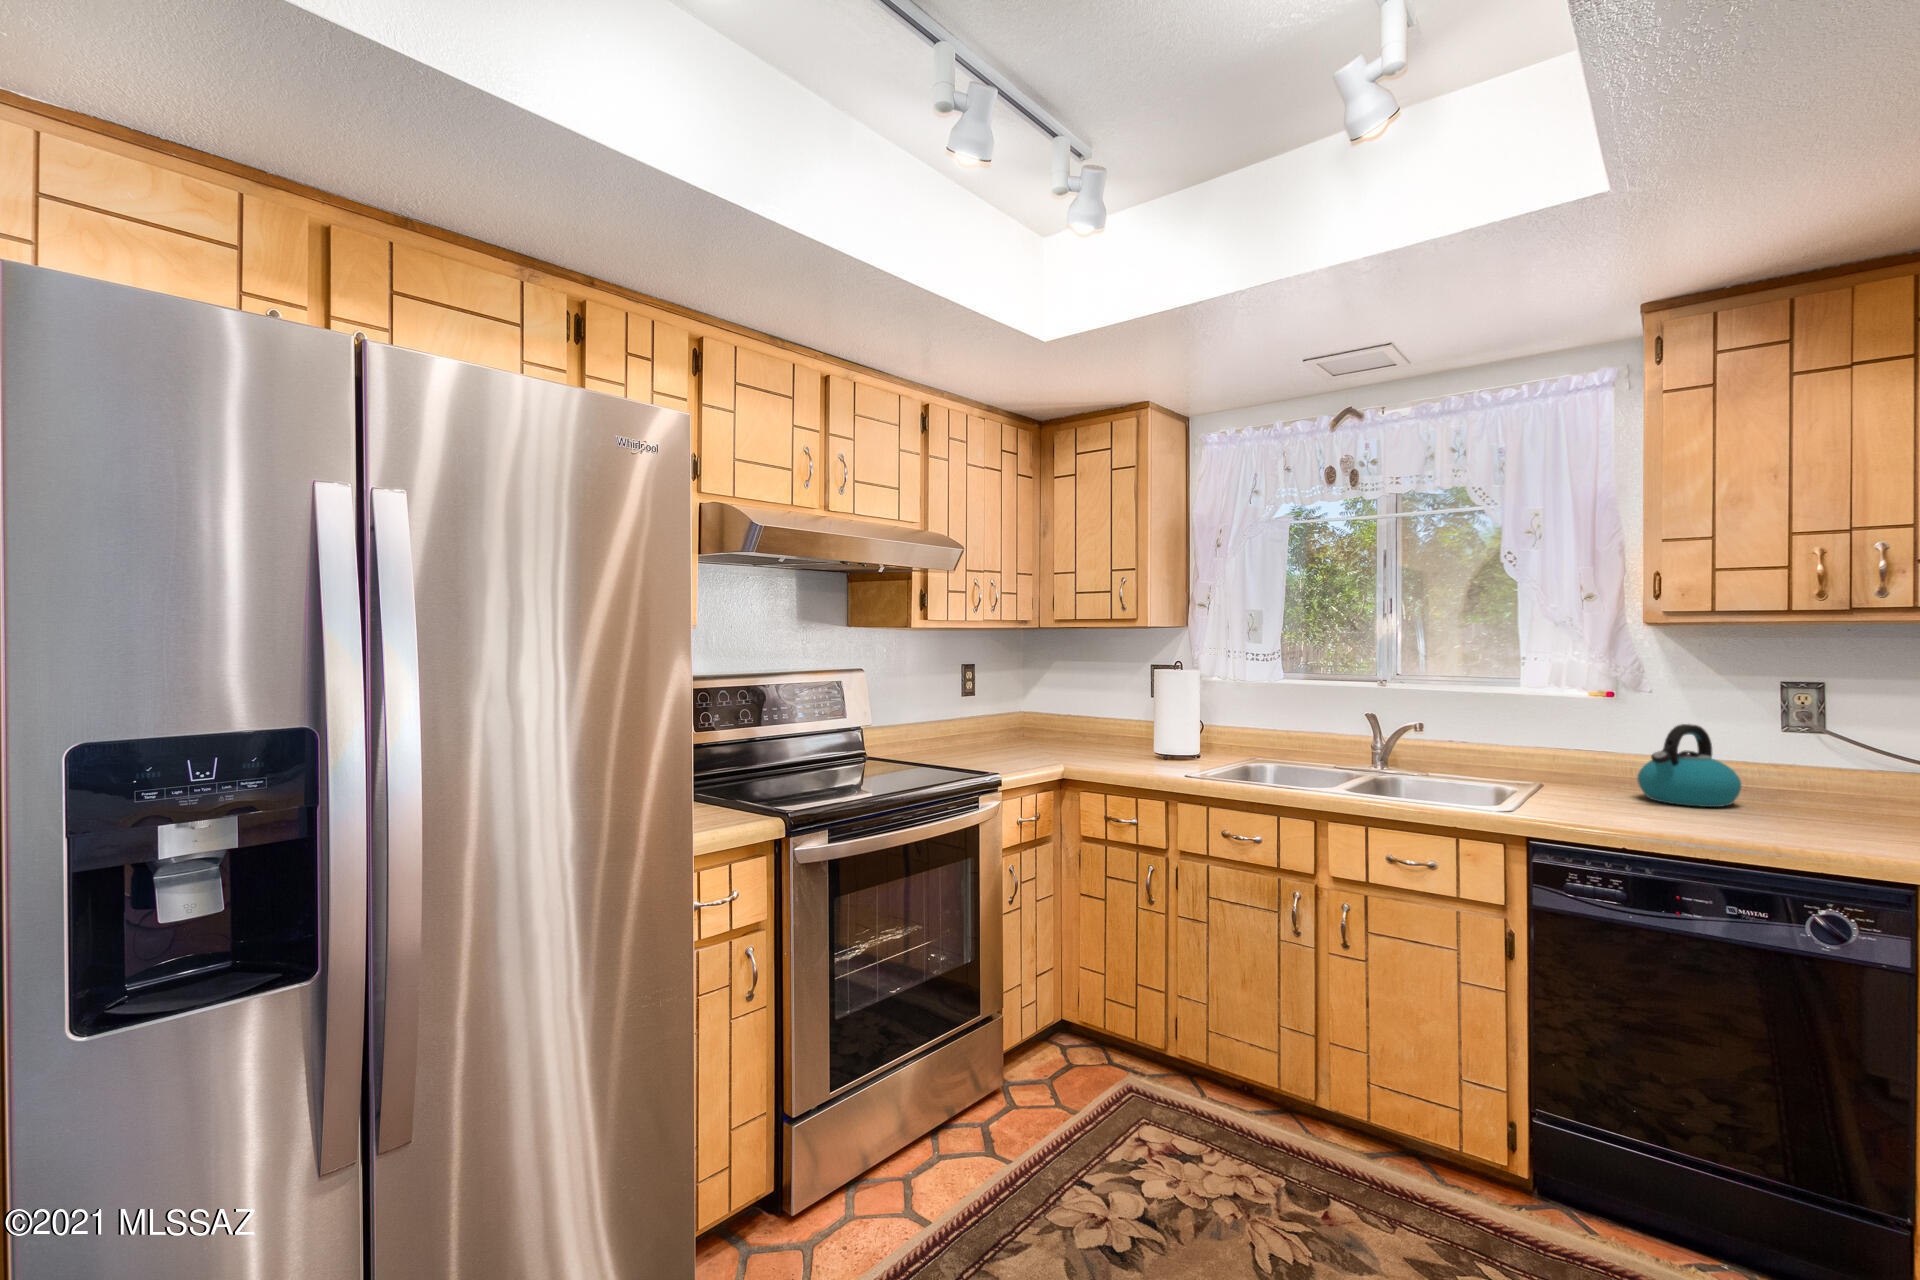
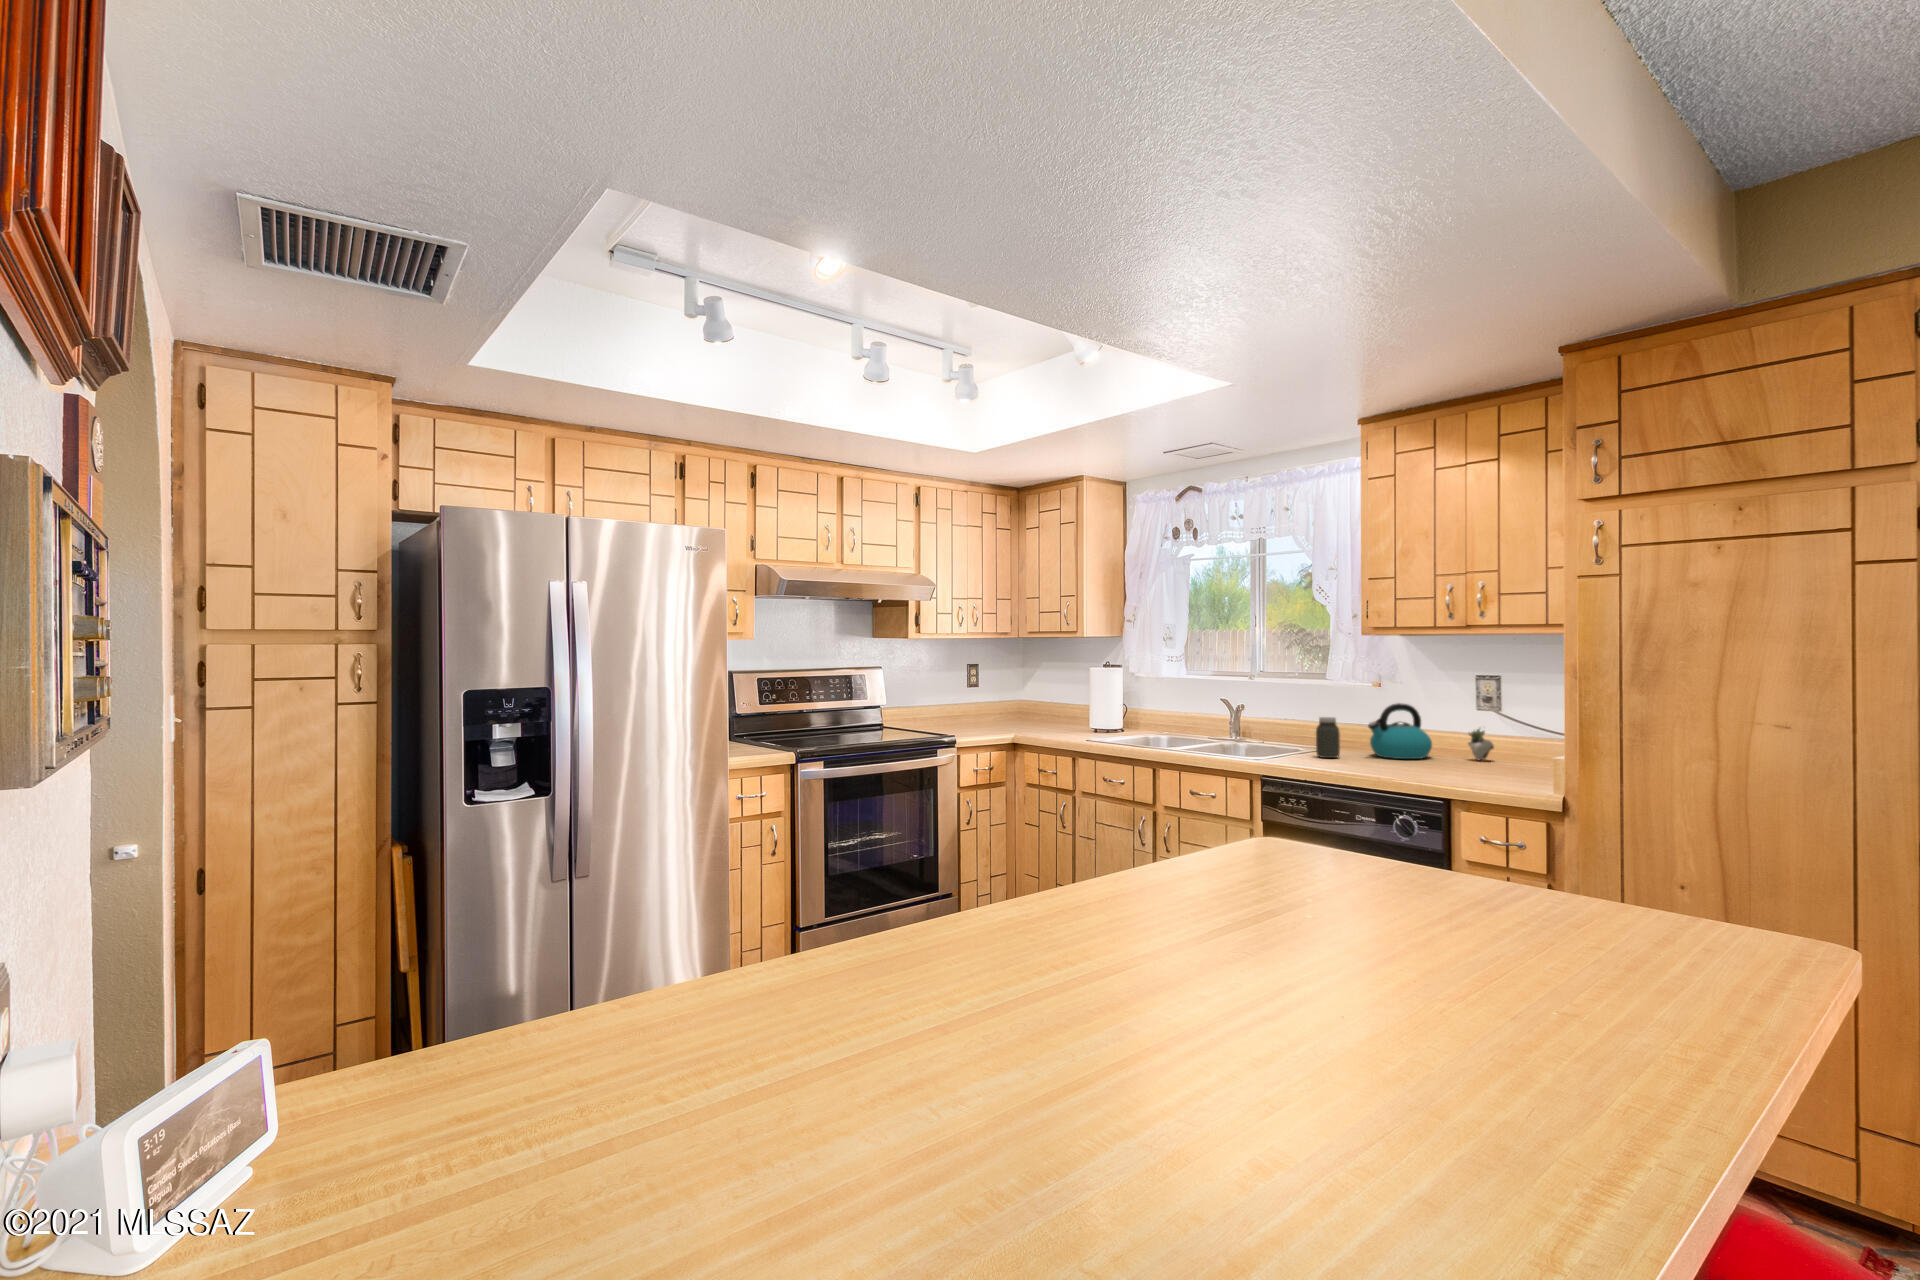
jar: none [1575,745,1615,807] -> present [1316,717,1340,758]
succulent plant: none [1791,758,1849,807] -> present [1468,728,1494,760]

